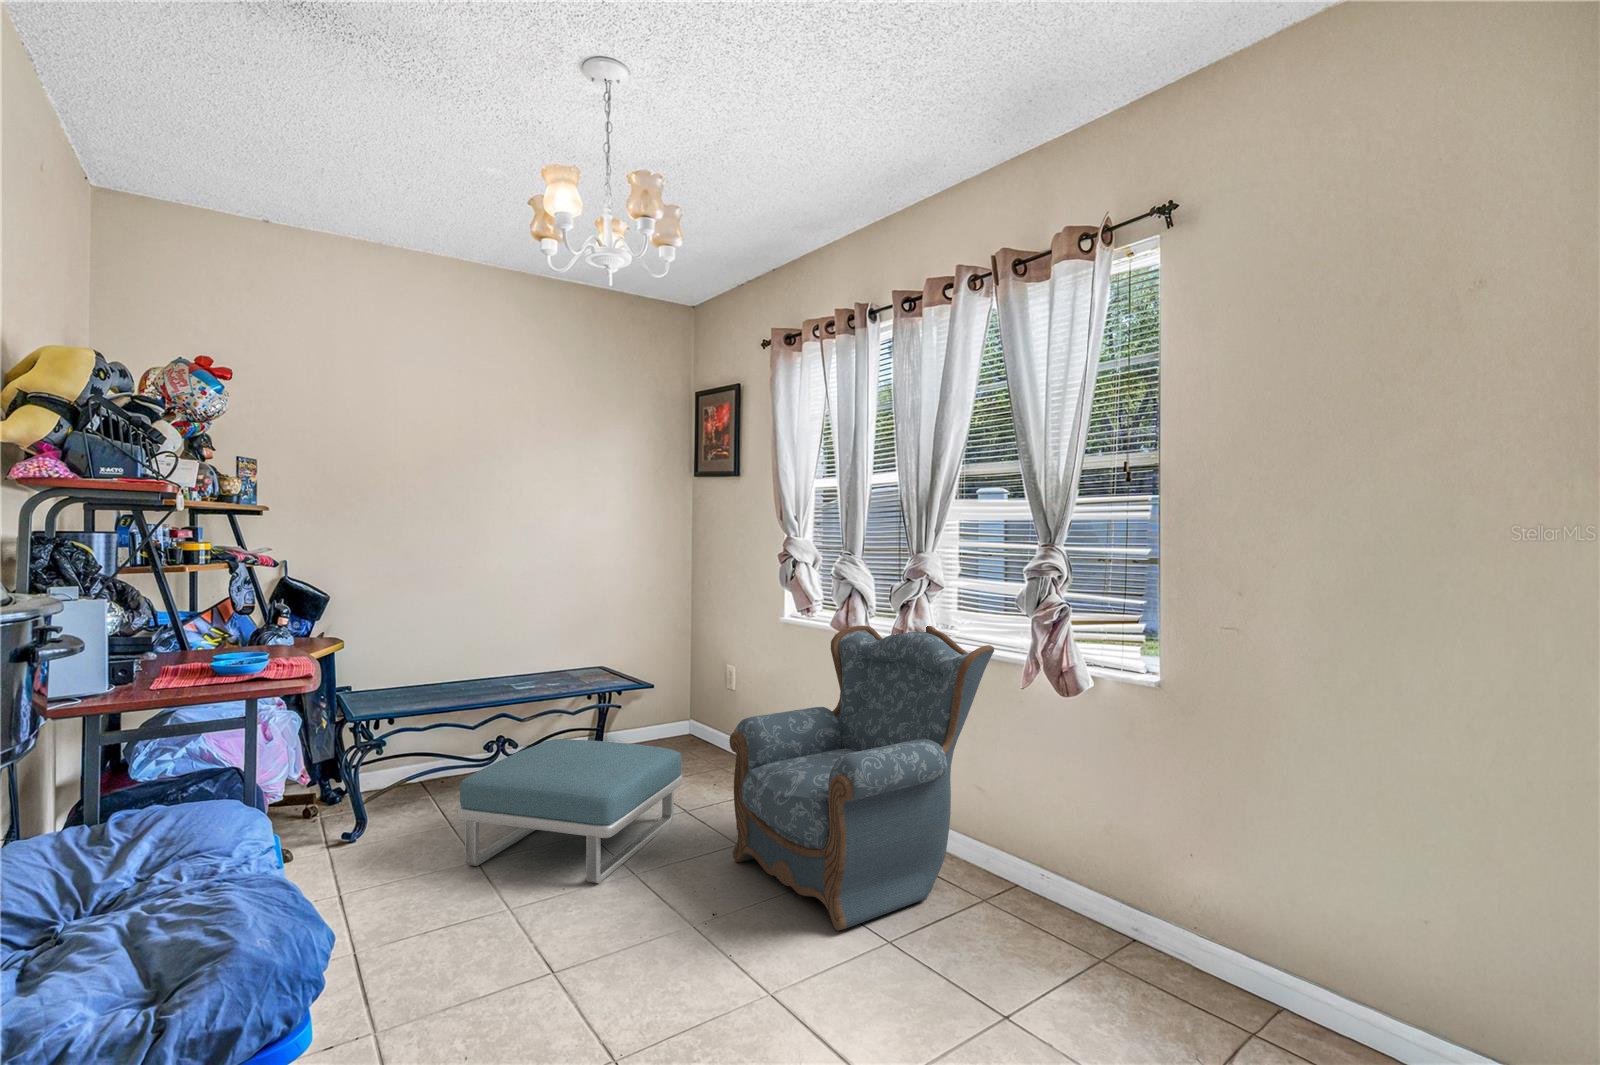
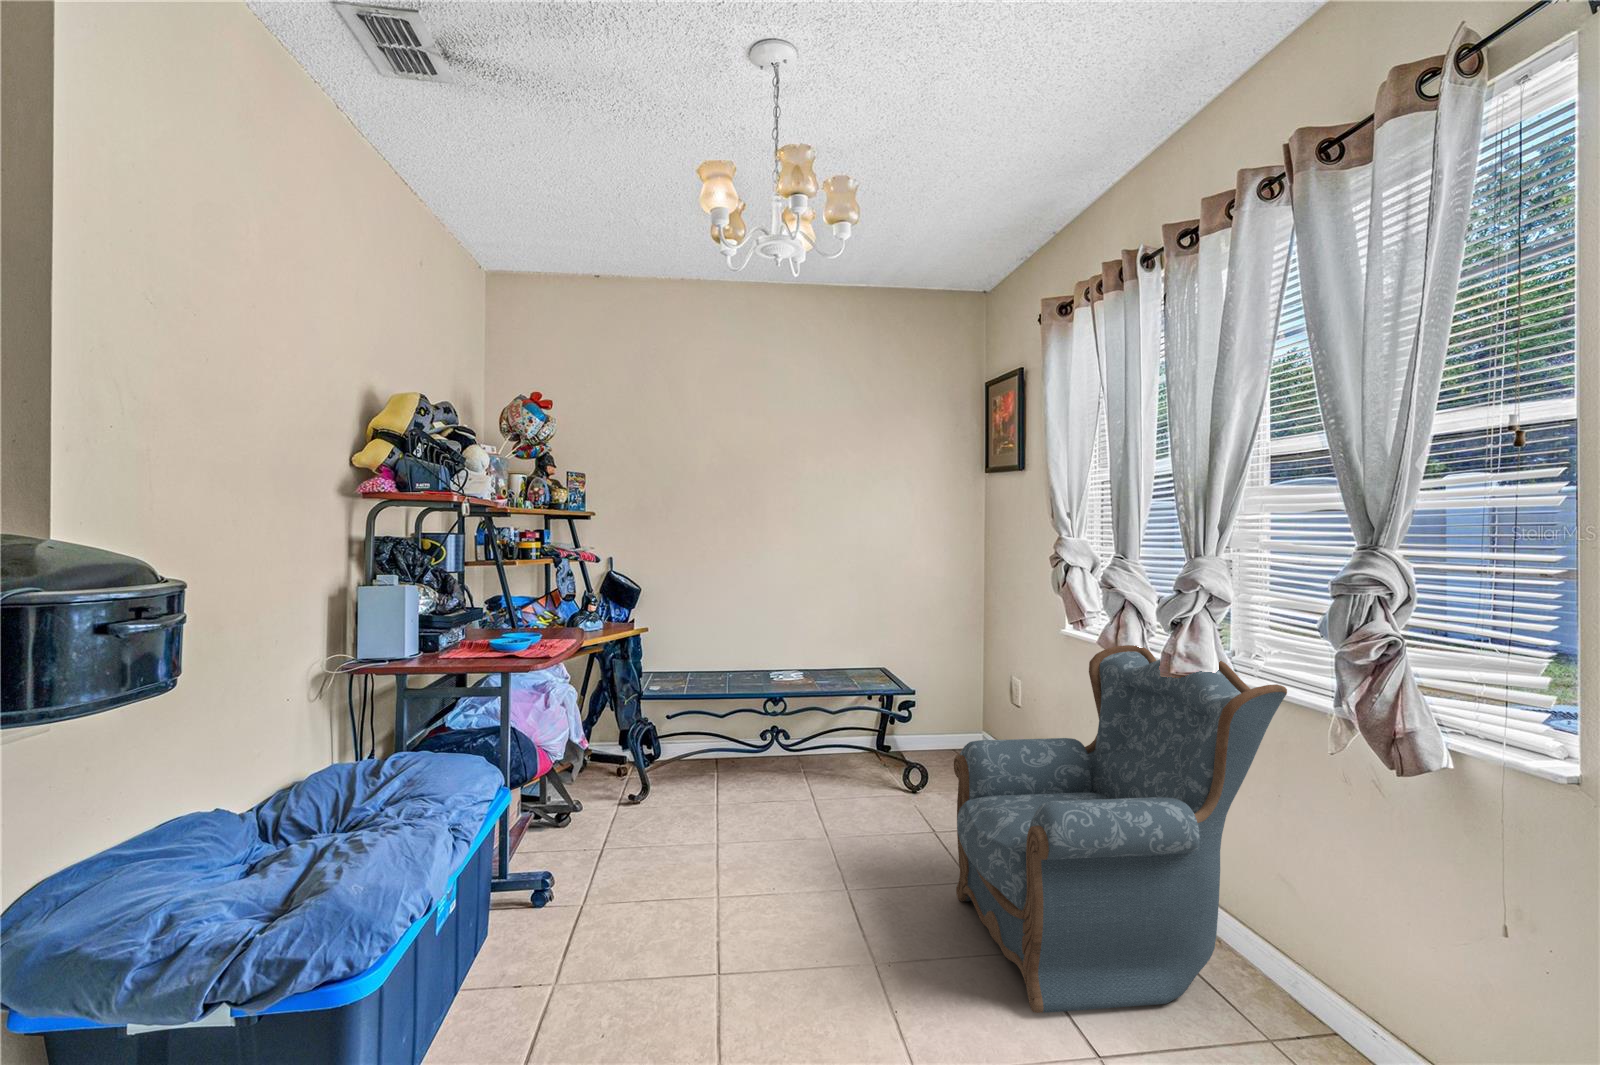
footstool: present [457,739,682,883] -> none [702,738,925,891]

